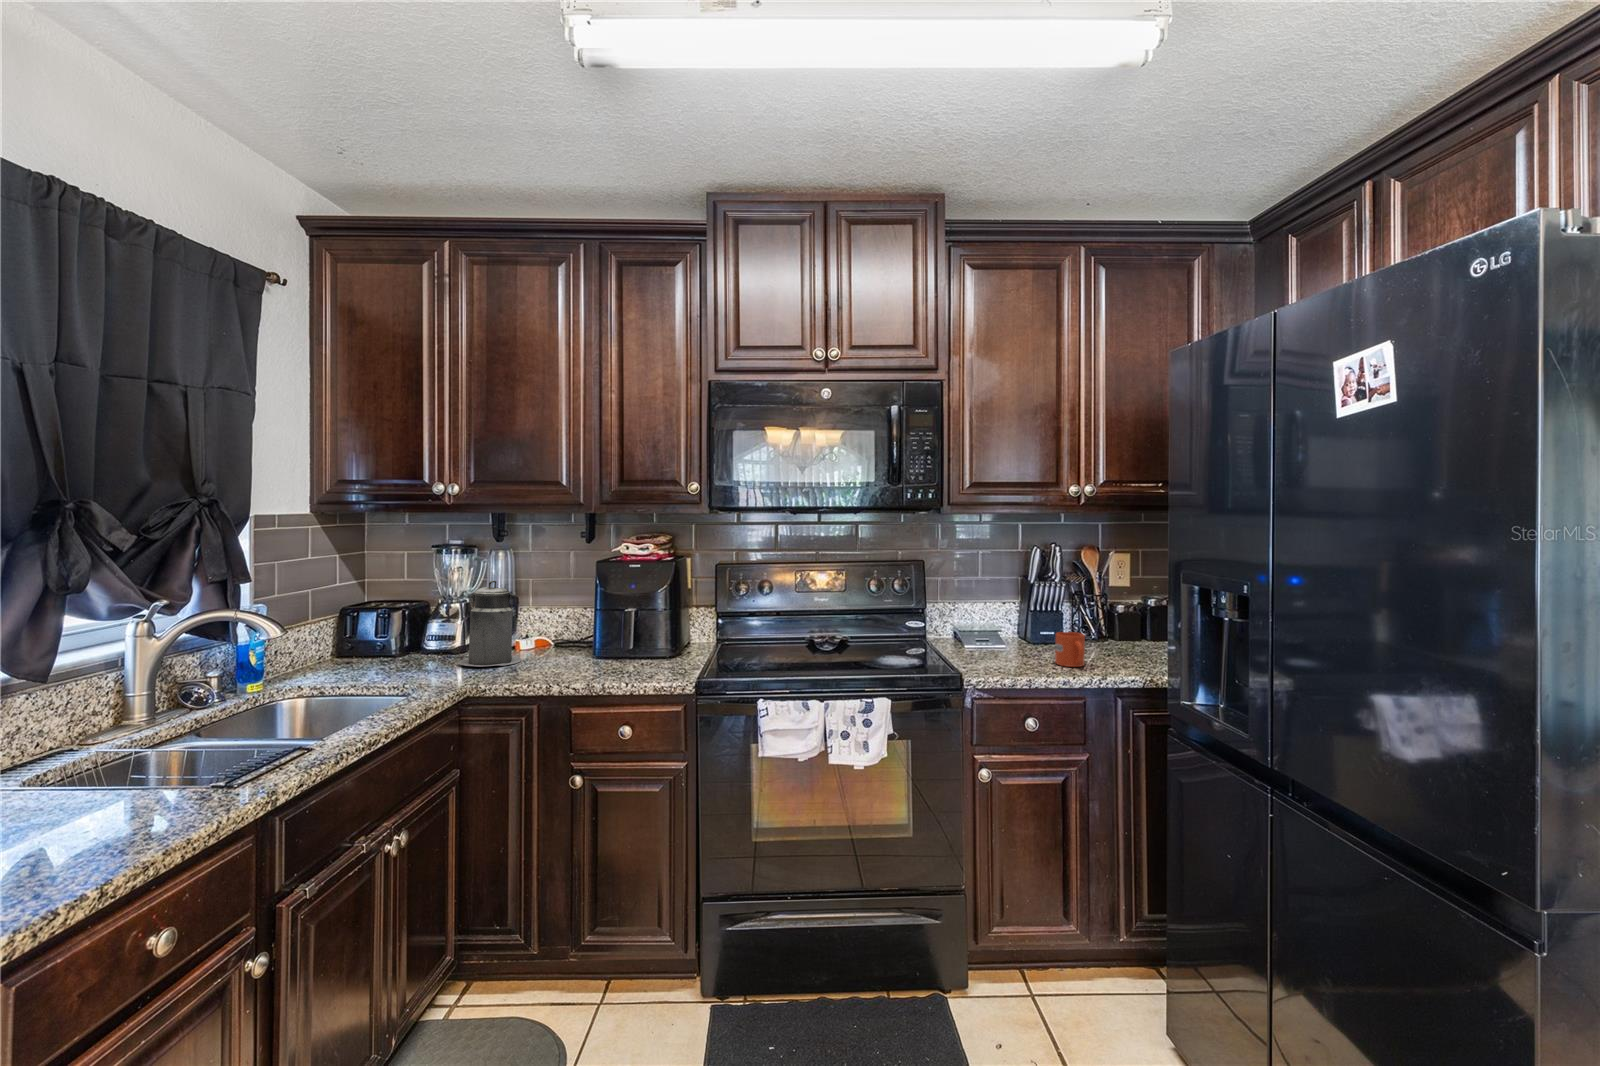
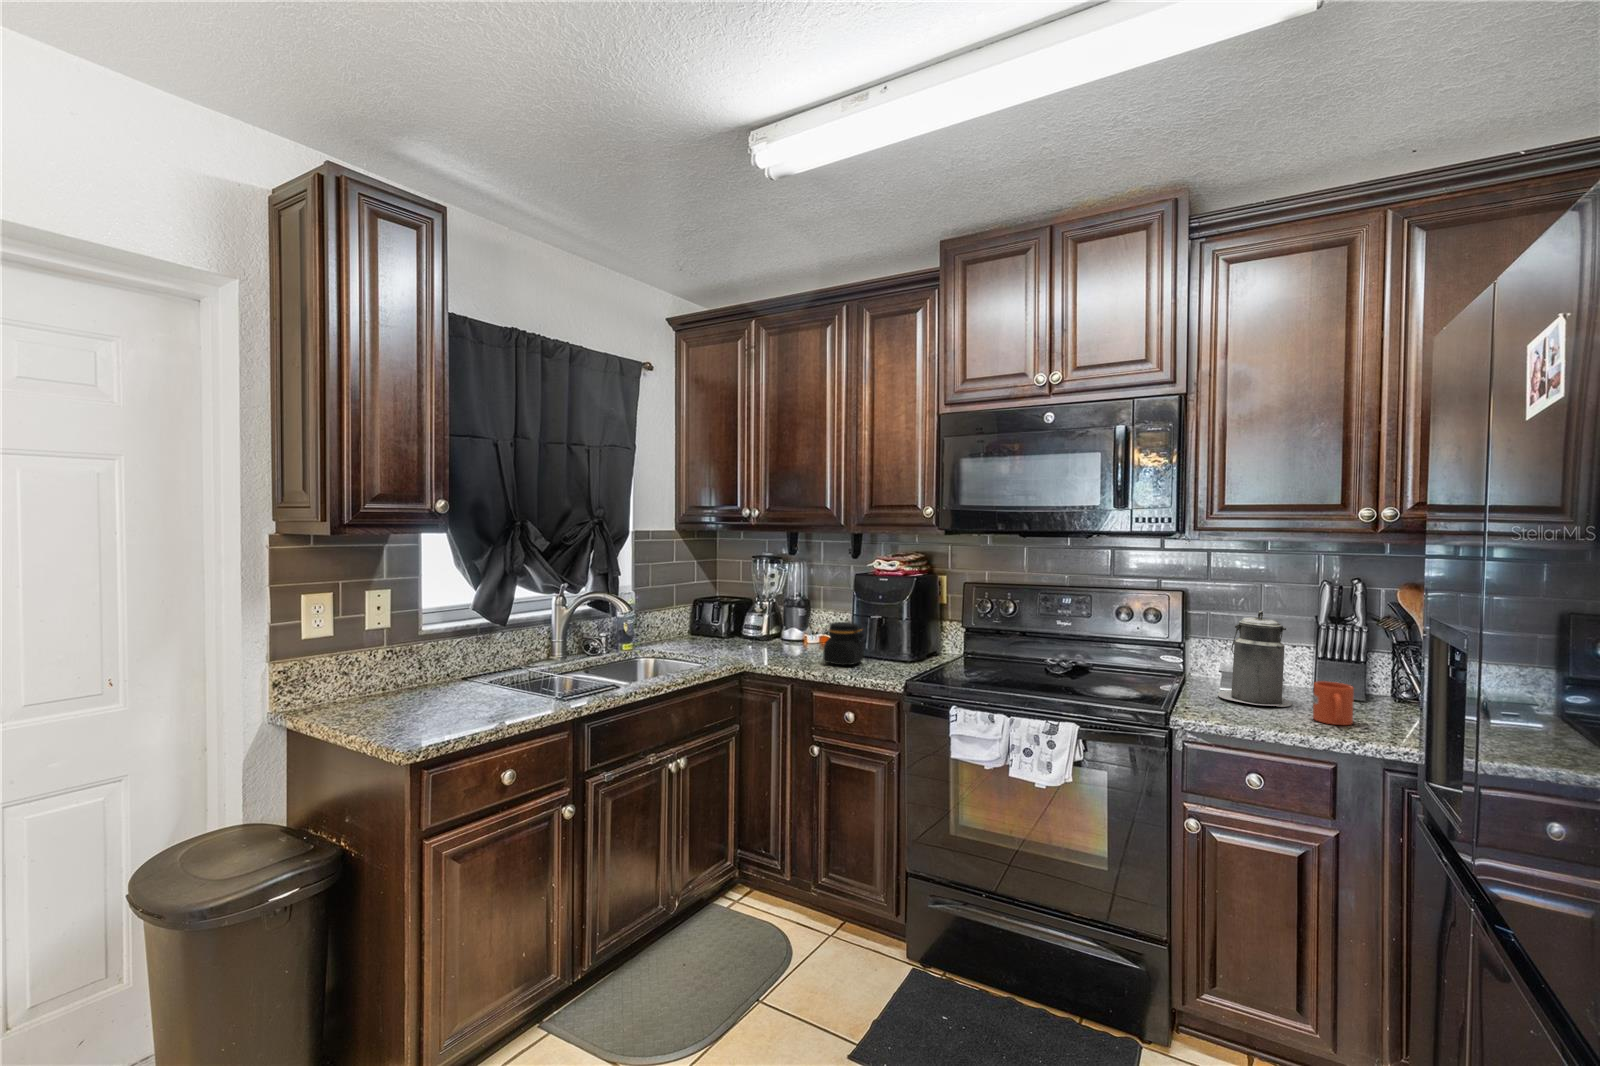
canister: present [458,581,521,666] -> present [1218,611,1292,707]
jar: none [570,620,626,672] -> present [822,622,864,665]

